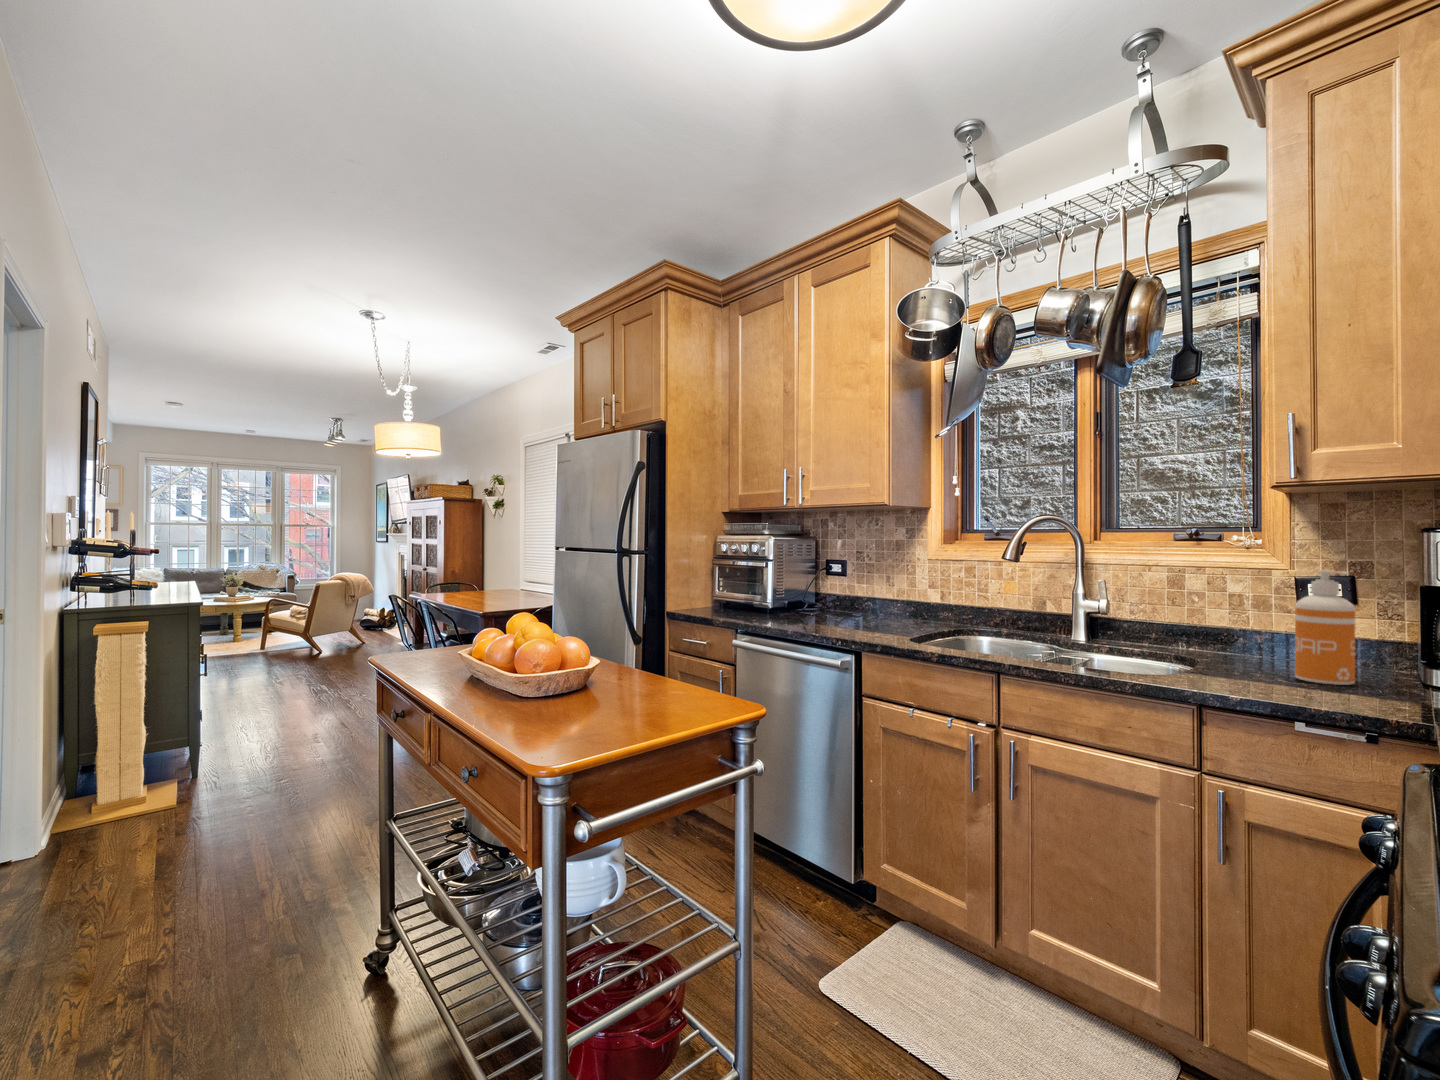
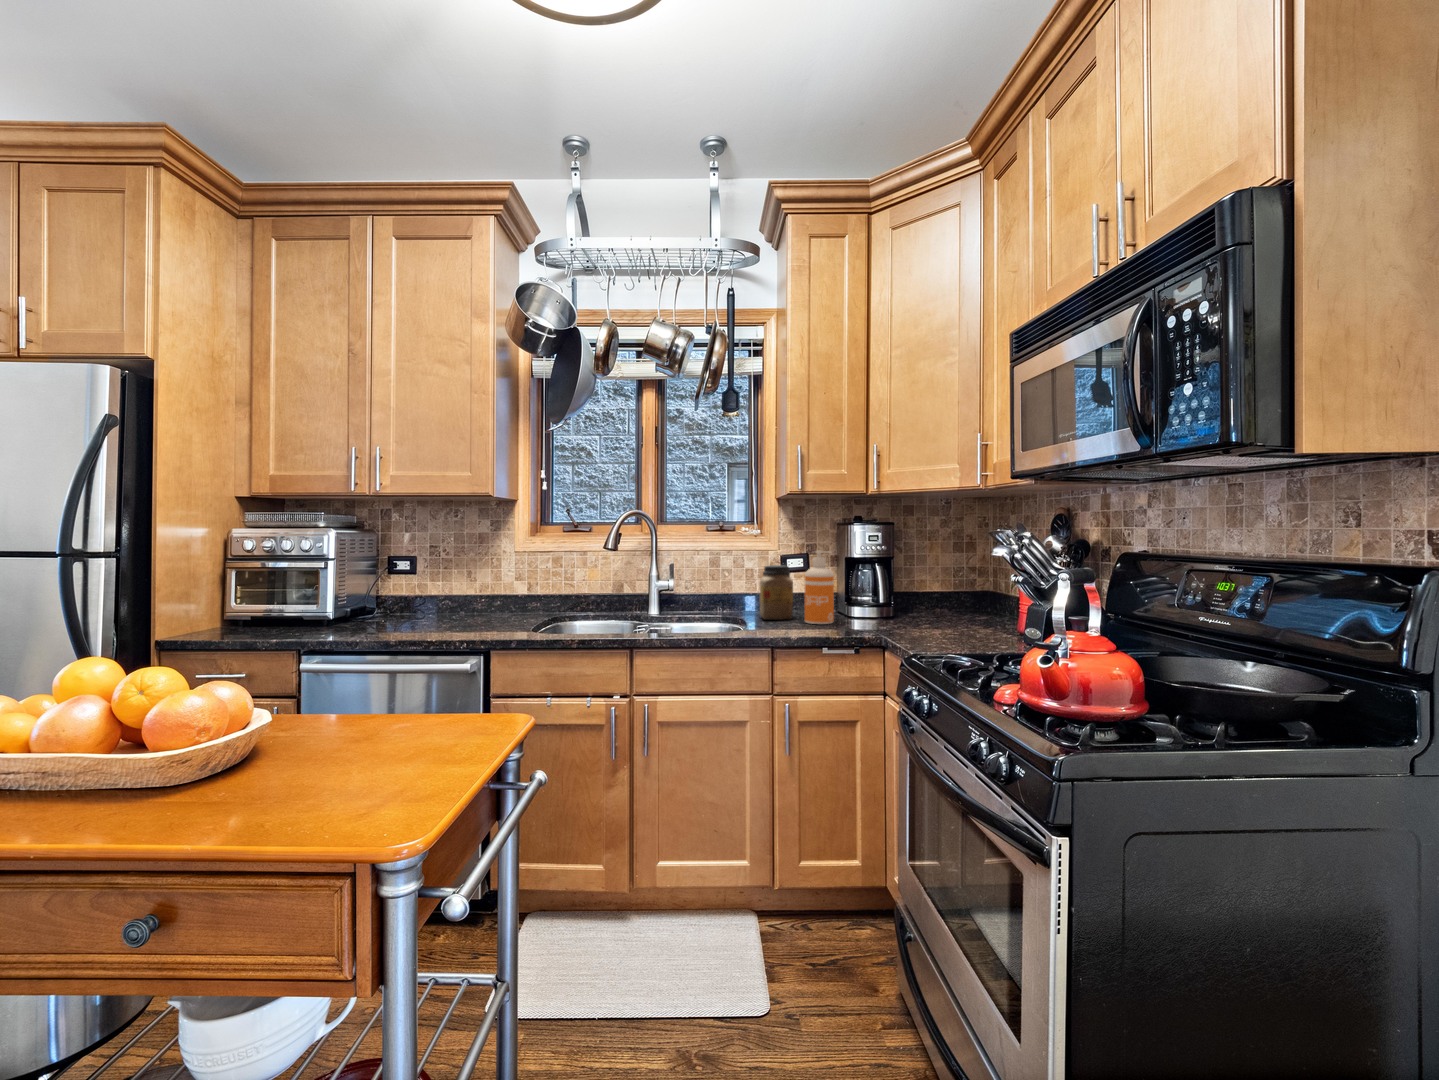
jar: none [1228,589,1289,671] -> present [760,565,793,620]

